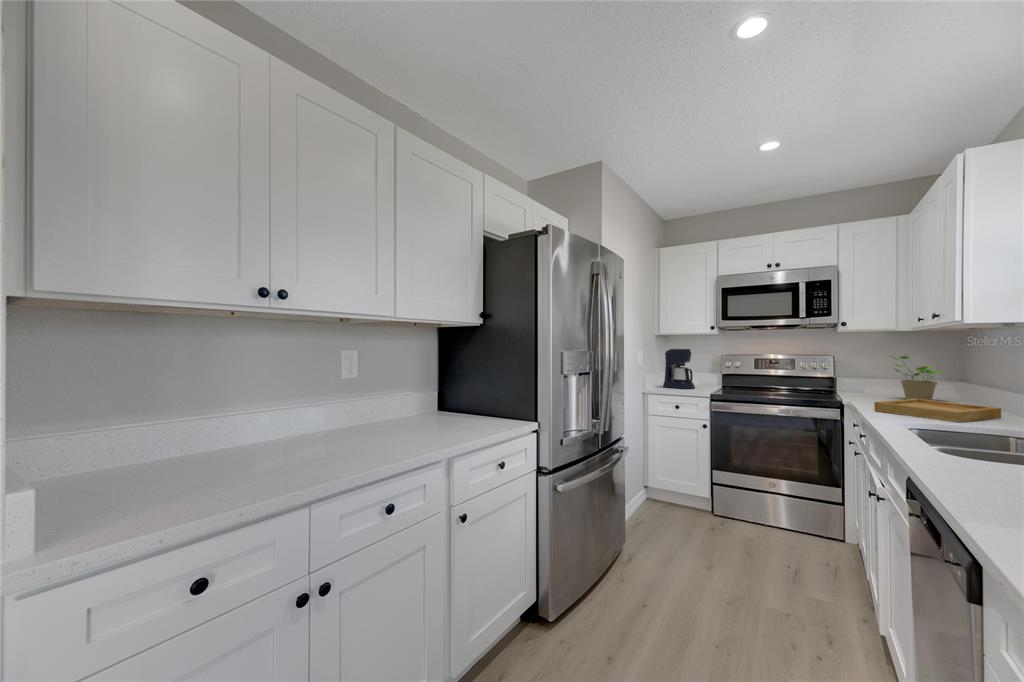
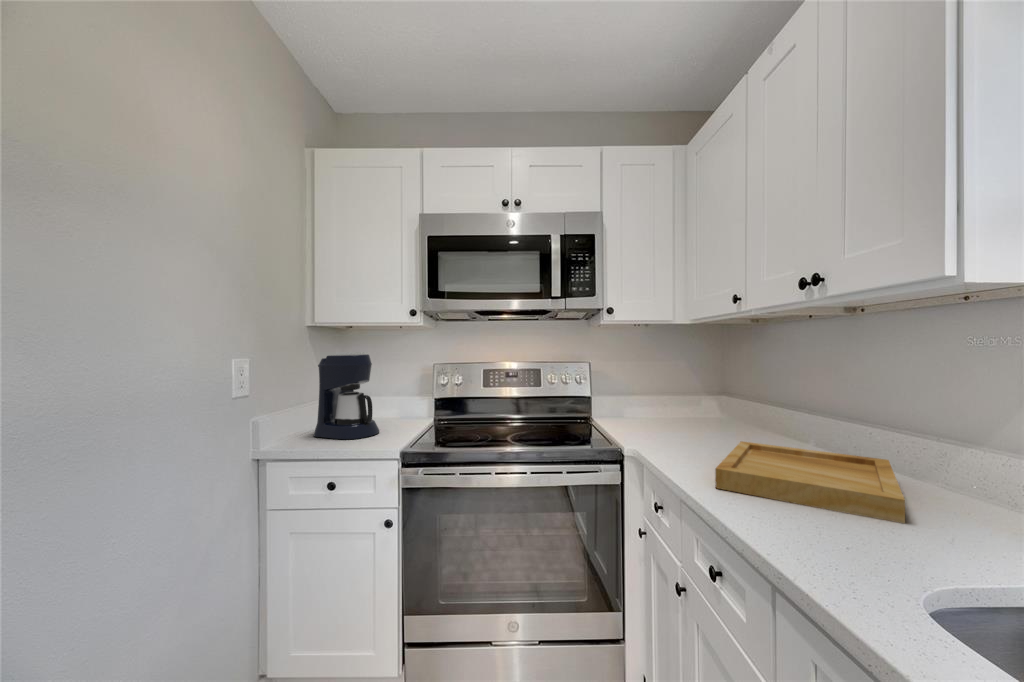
potted plant: present [892,356,942,400] -> none [663,361,727,431]

